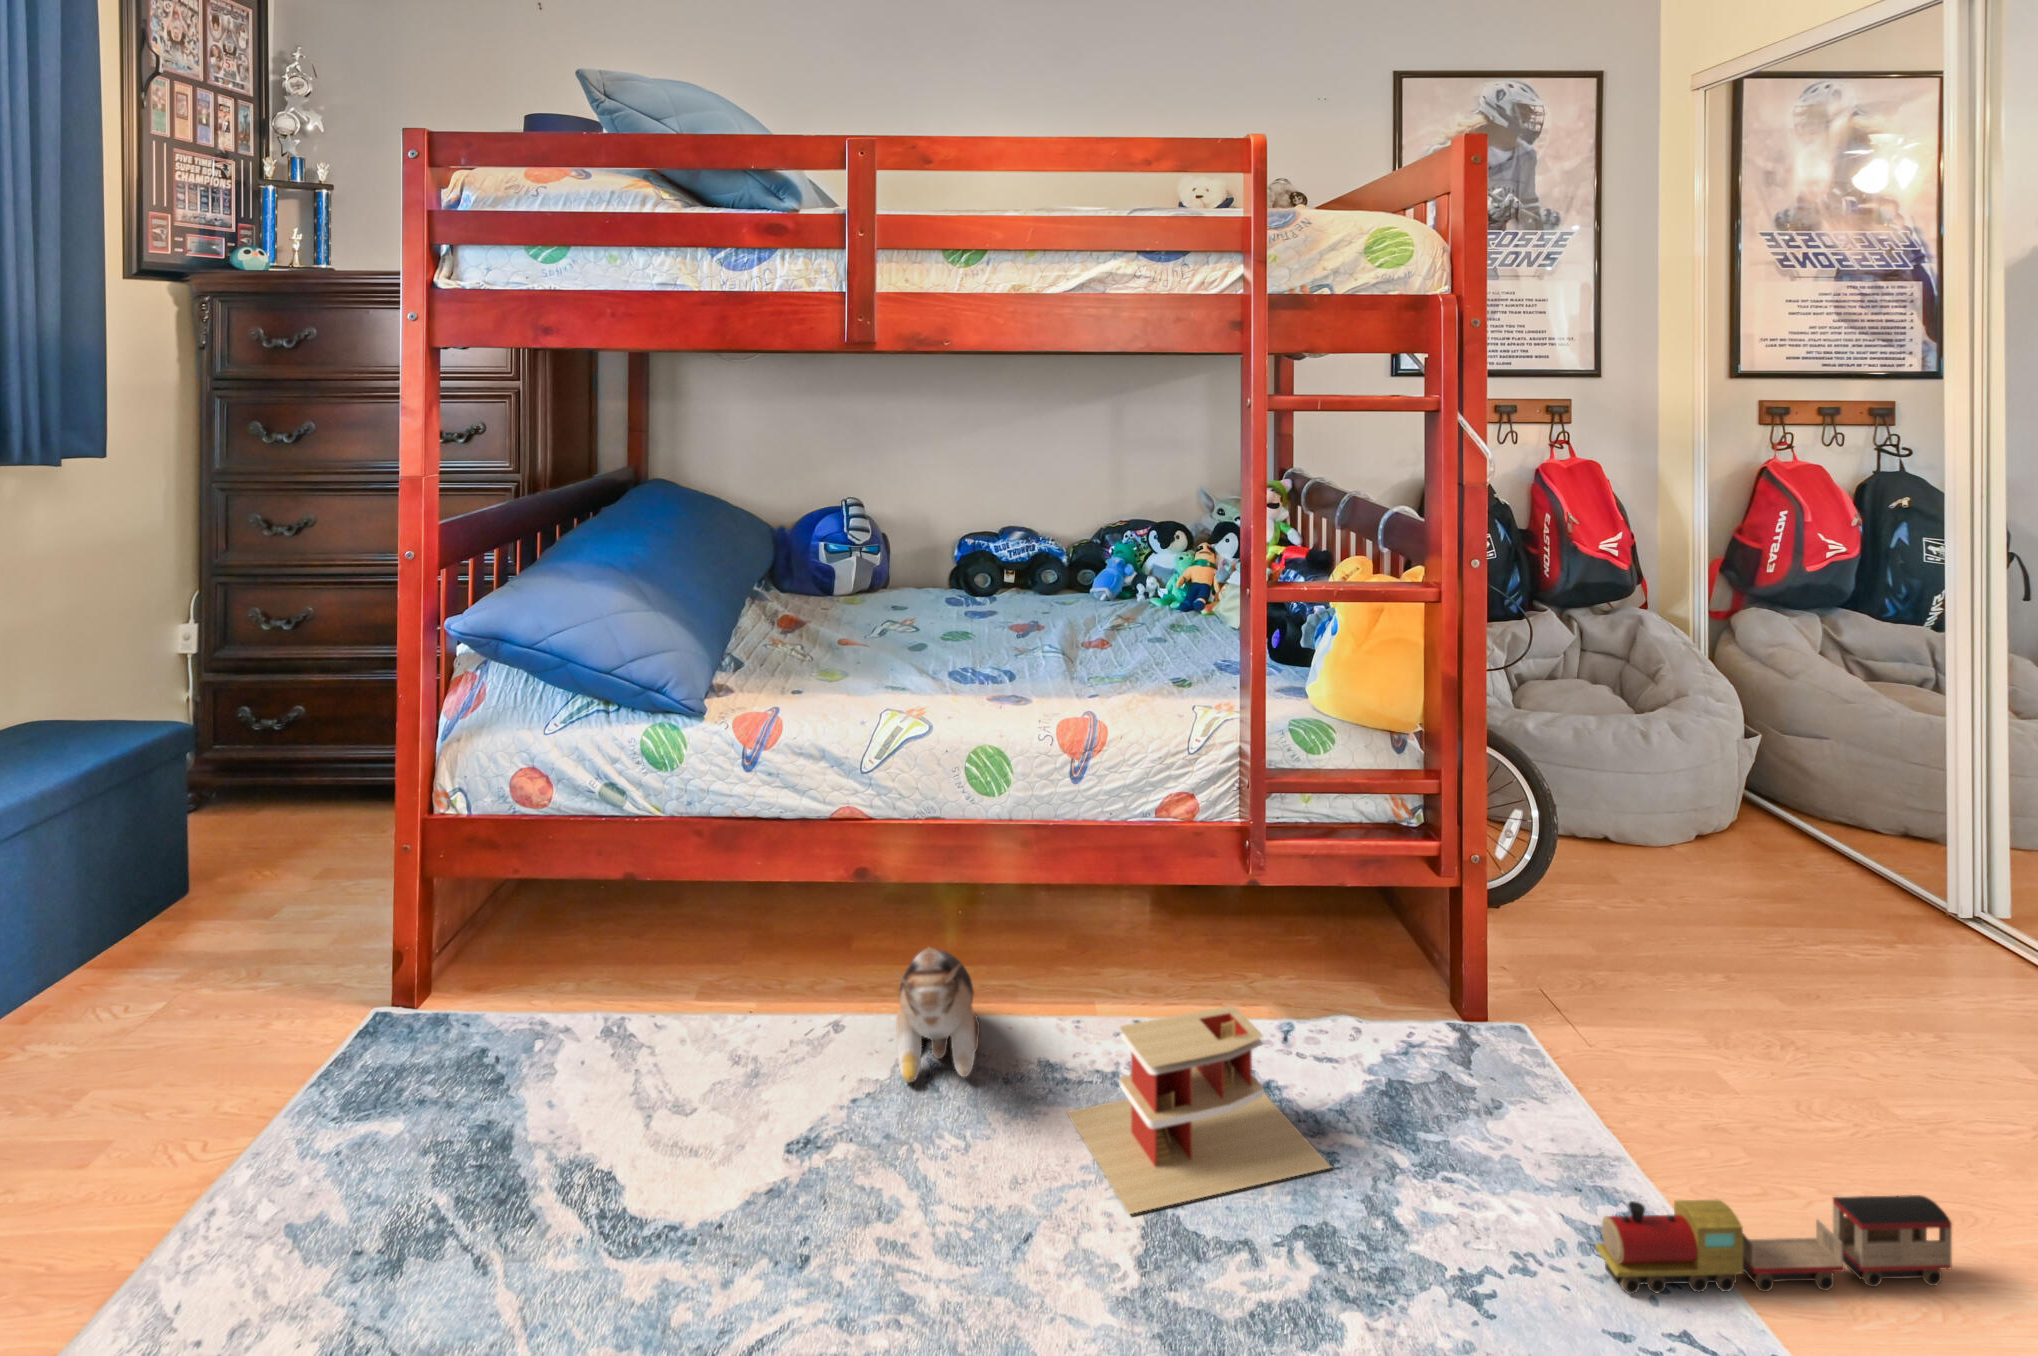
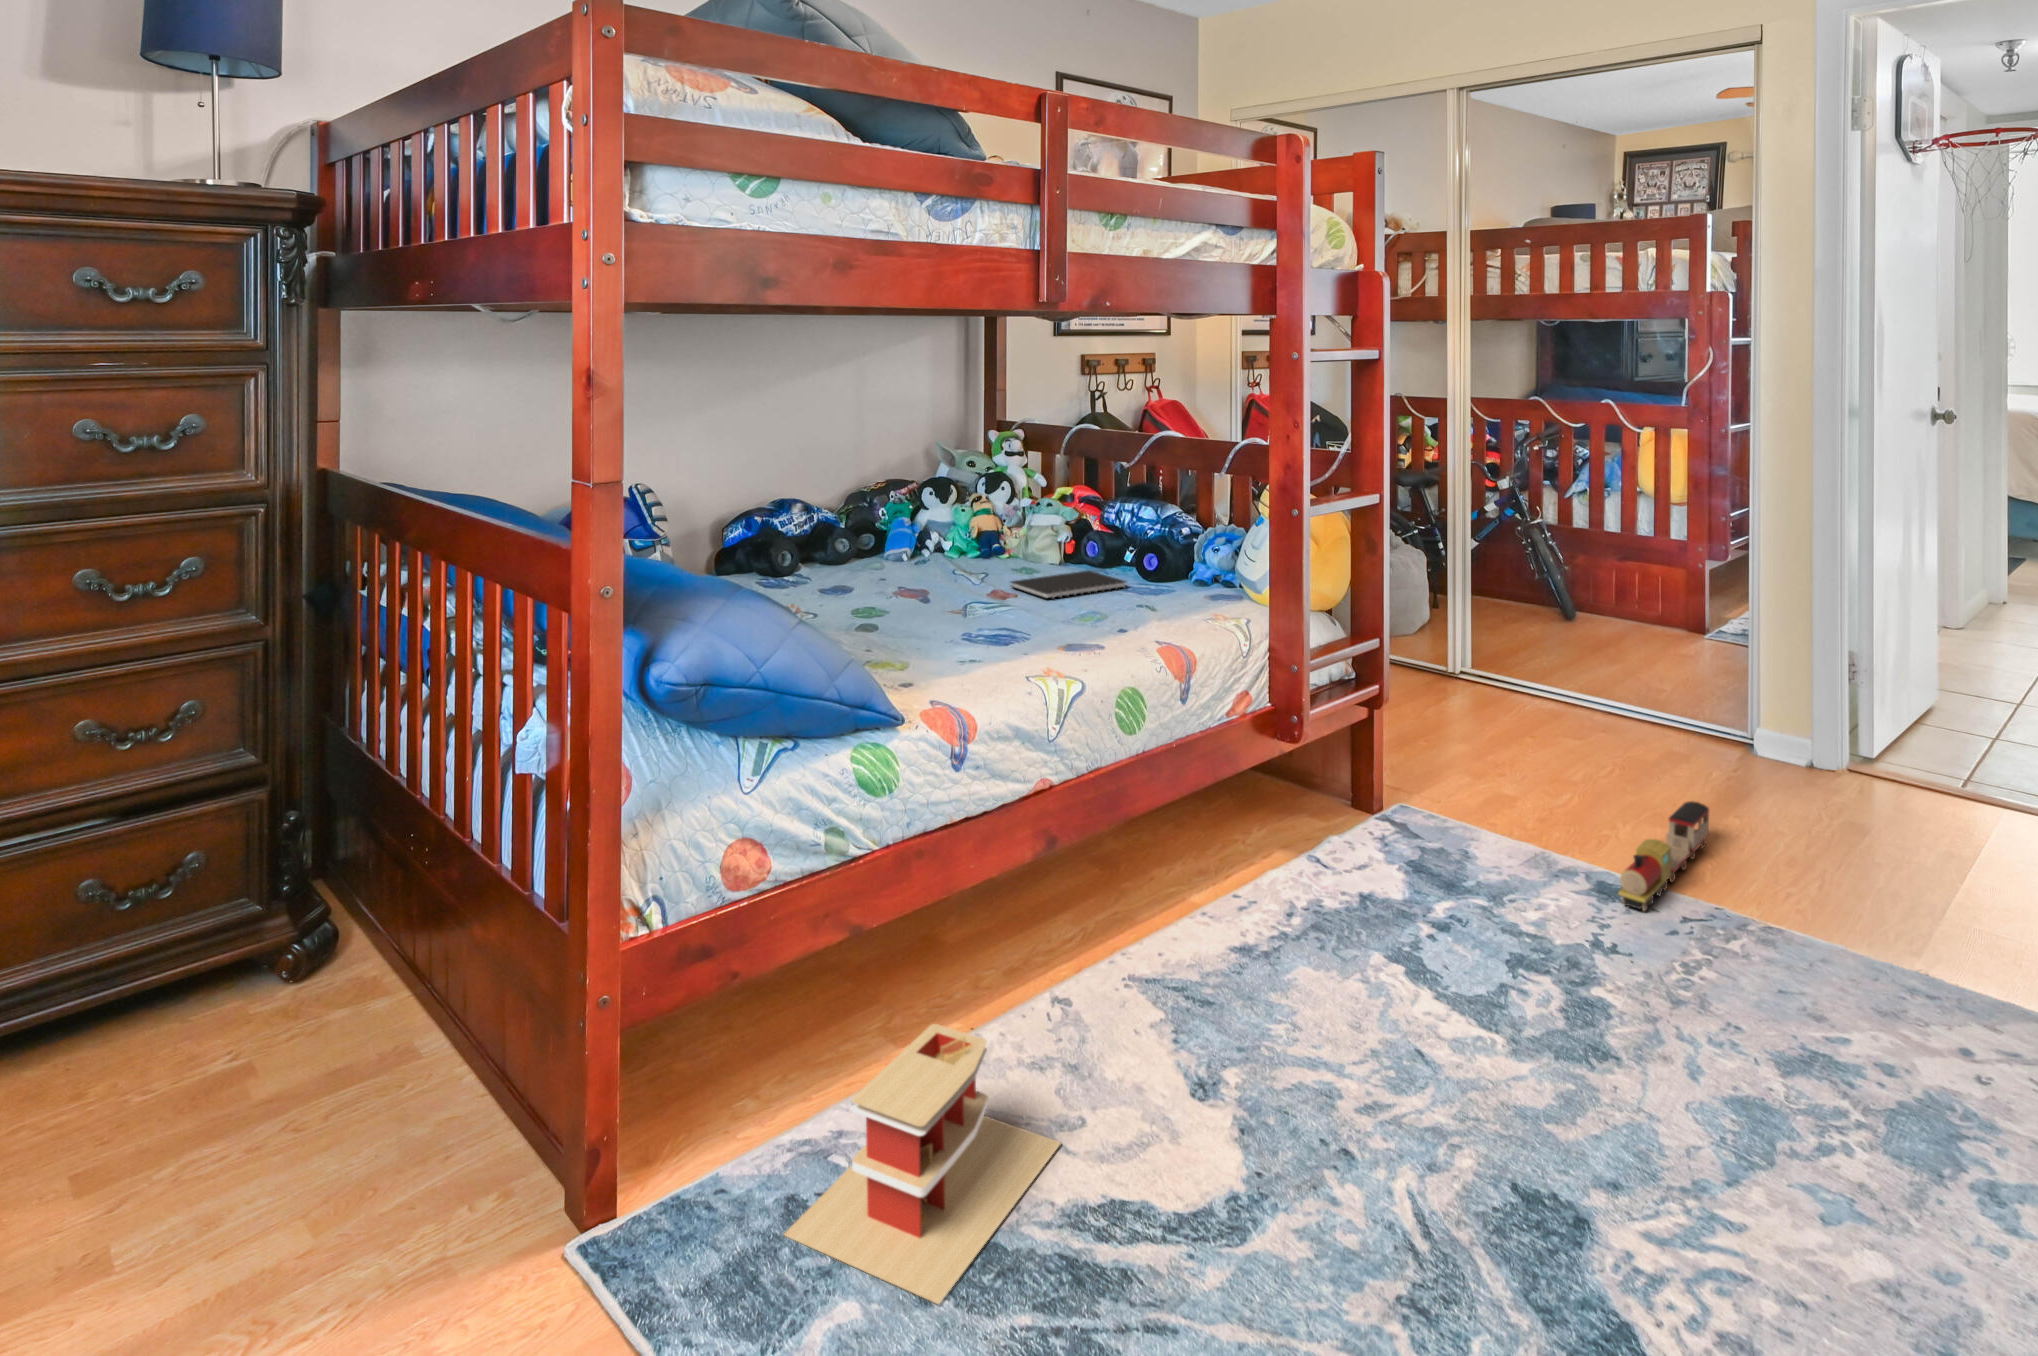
notebook: none [1088,630,1199,659] -> present [1011,571,1126,599]
plush toy: present [896,947,980,1082] -> none [1070,872,1253,1010]
toy house: present [1067,1006,1331,1214] -> present [784,1024,1061,1304]

